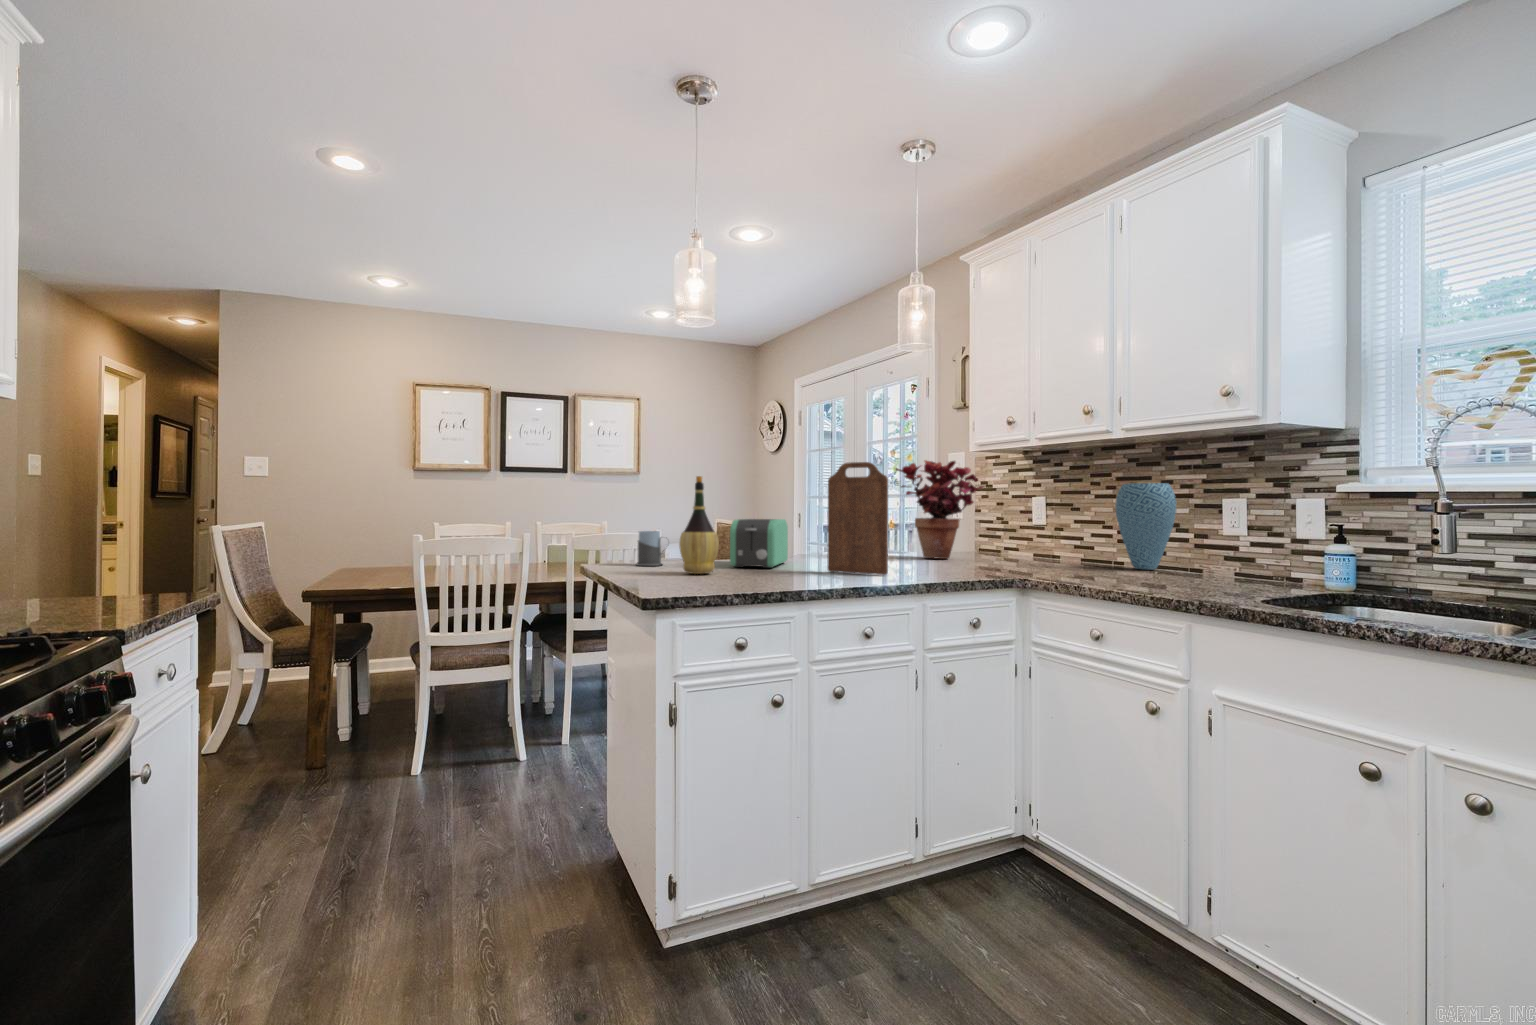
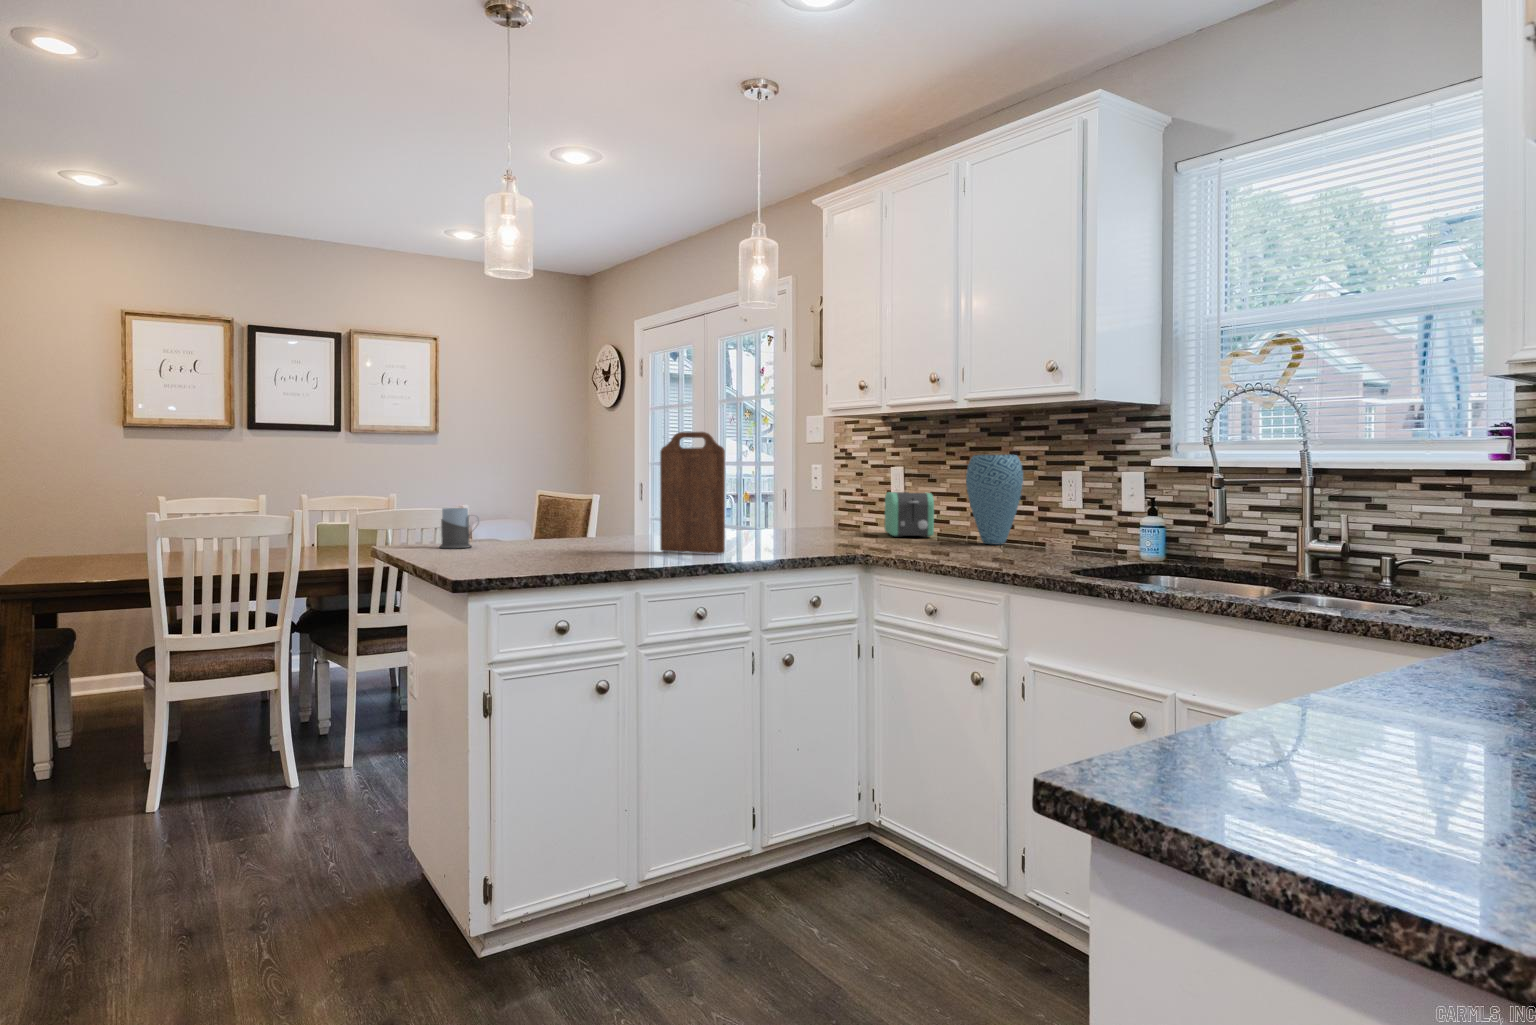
potted plant: present [896,461,984,559] -> none [740,427,838,536]
wine bottle: present [679,476,719,574] -> none [492,446,538,555]
toaster: present [730,519,788,568] -> present [884,492,934,537]

